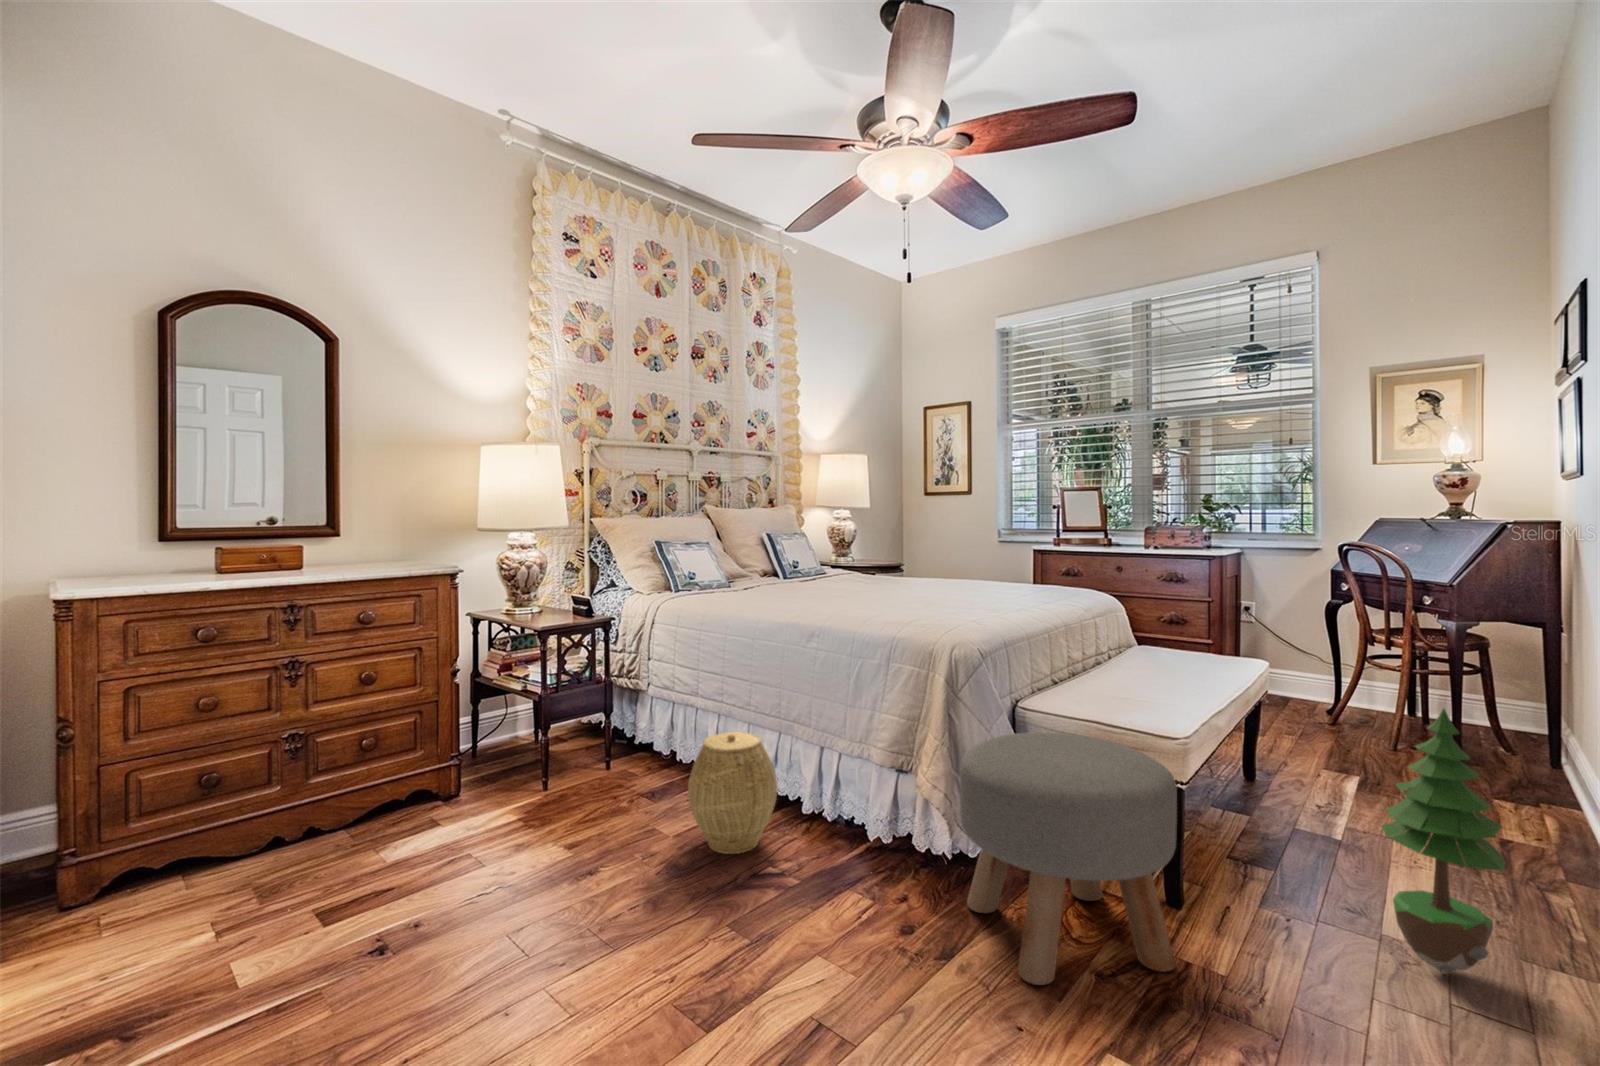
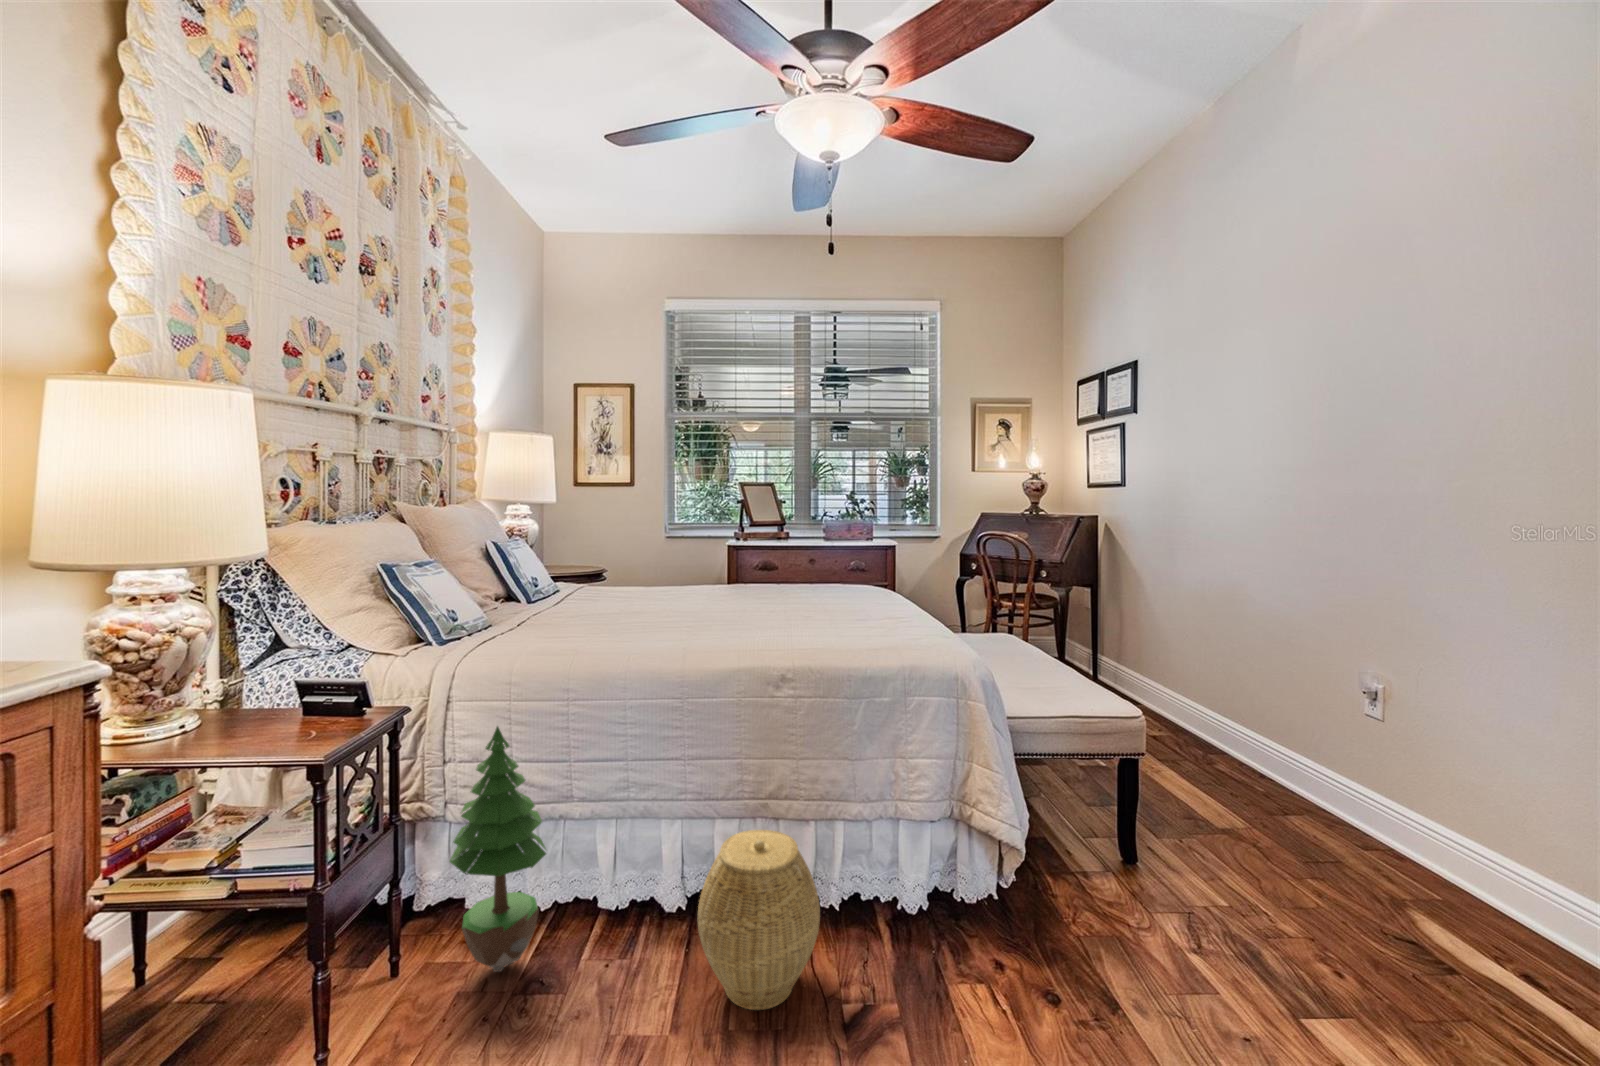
potted tree: present [1381,709,1506,973] -> present [450,727,546,972]
ottoman: present [960,732,1177,985] -> none [1035,737,1247,990]

